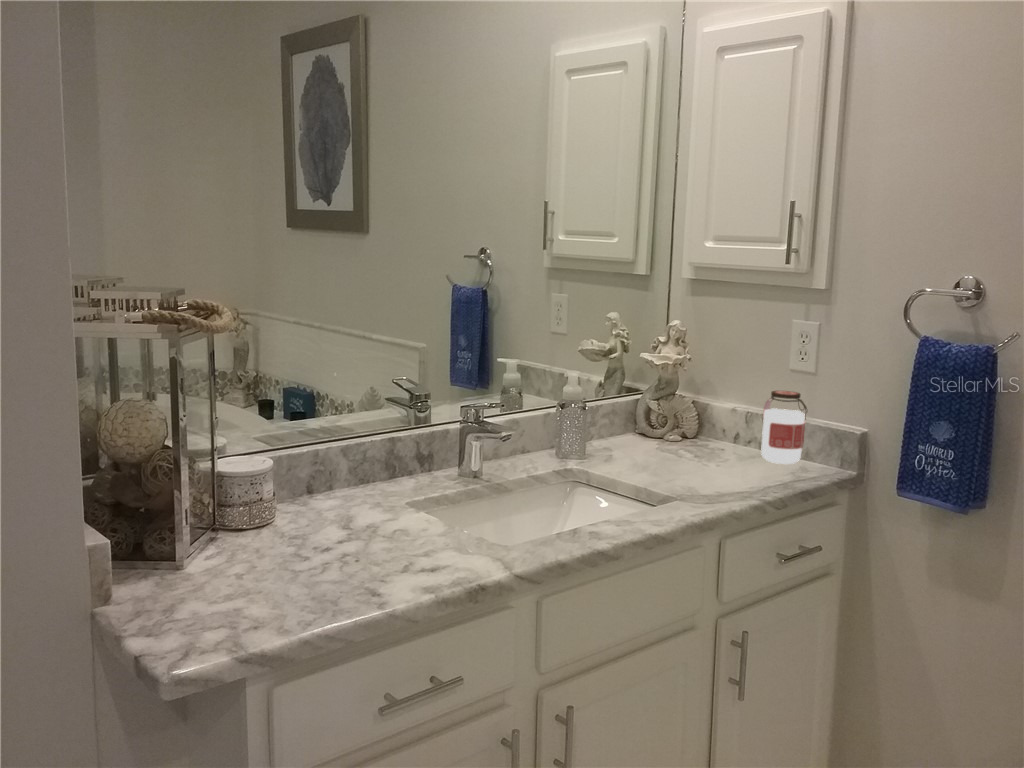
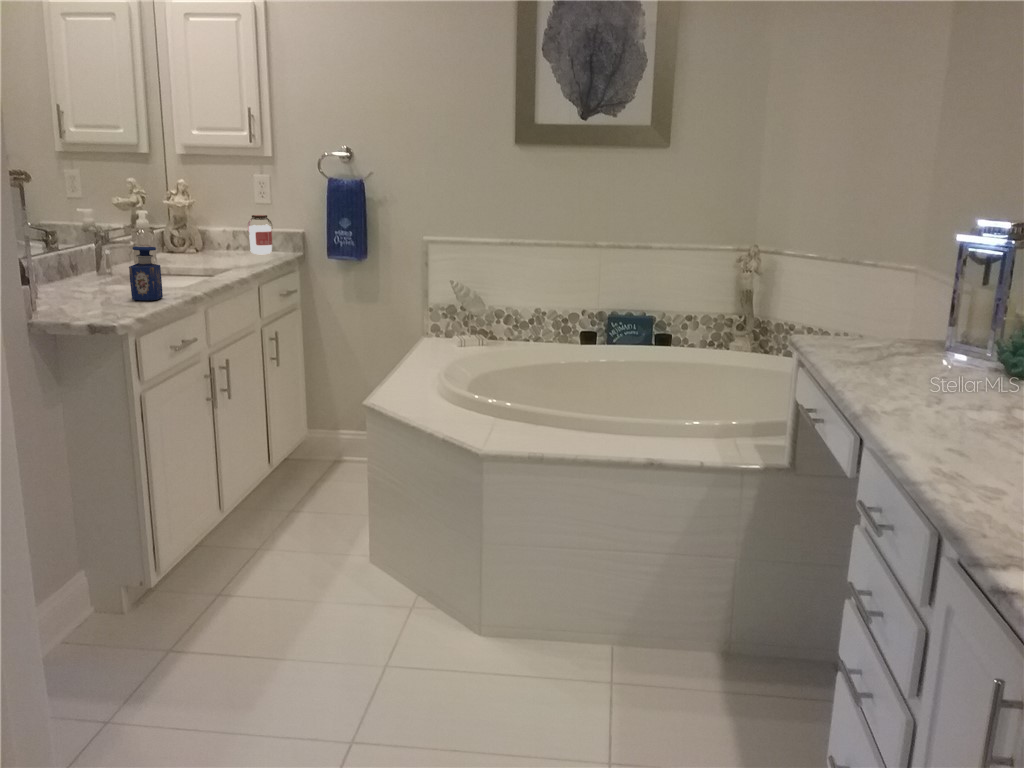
perfume bottle: none [347,467,409,584] -> present [129,245,163,300]

